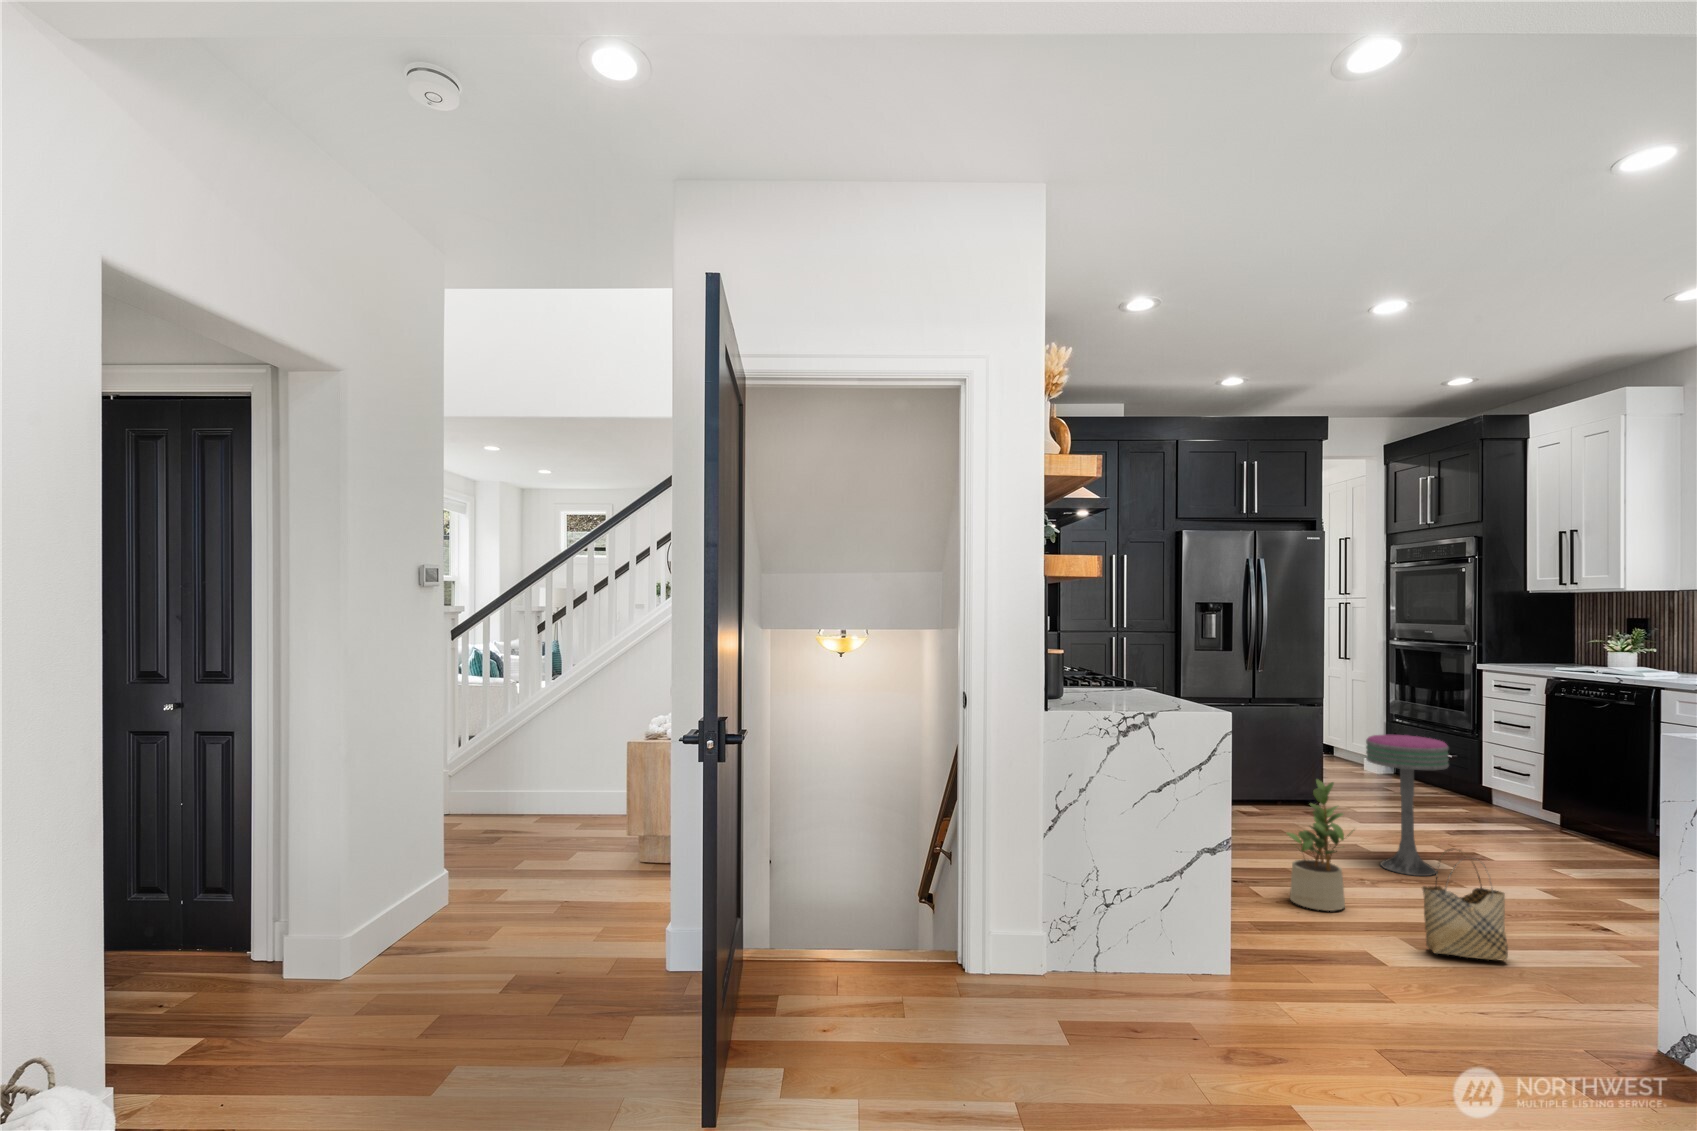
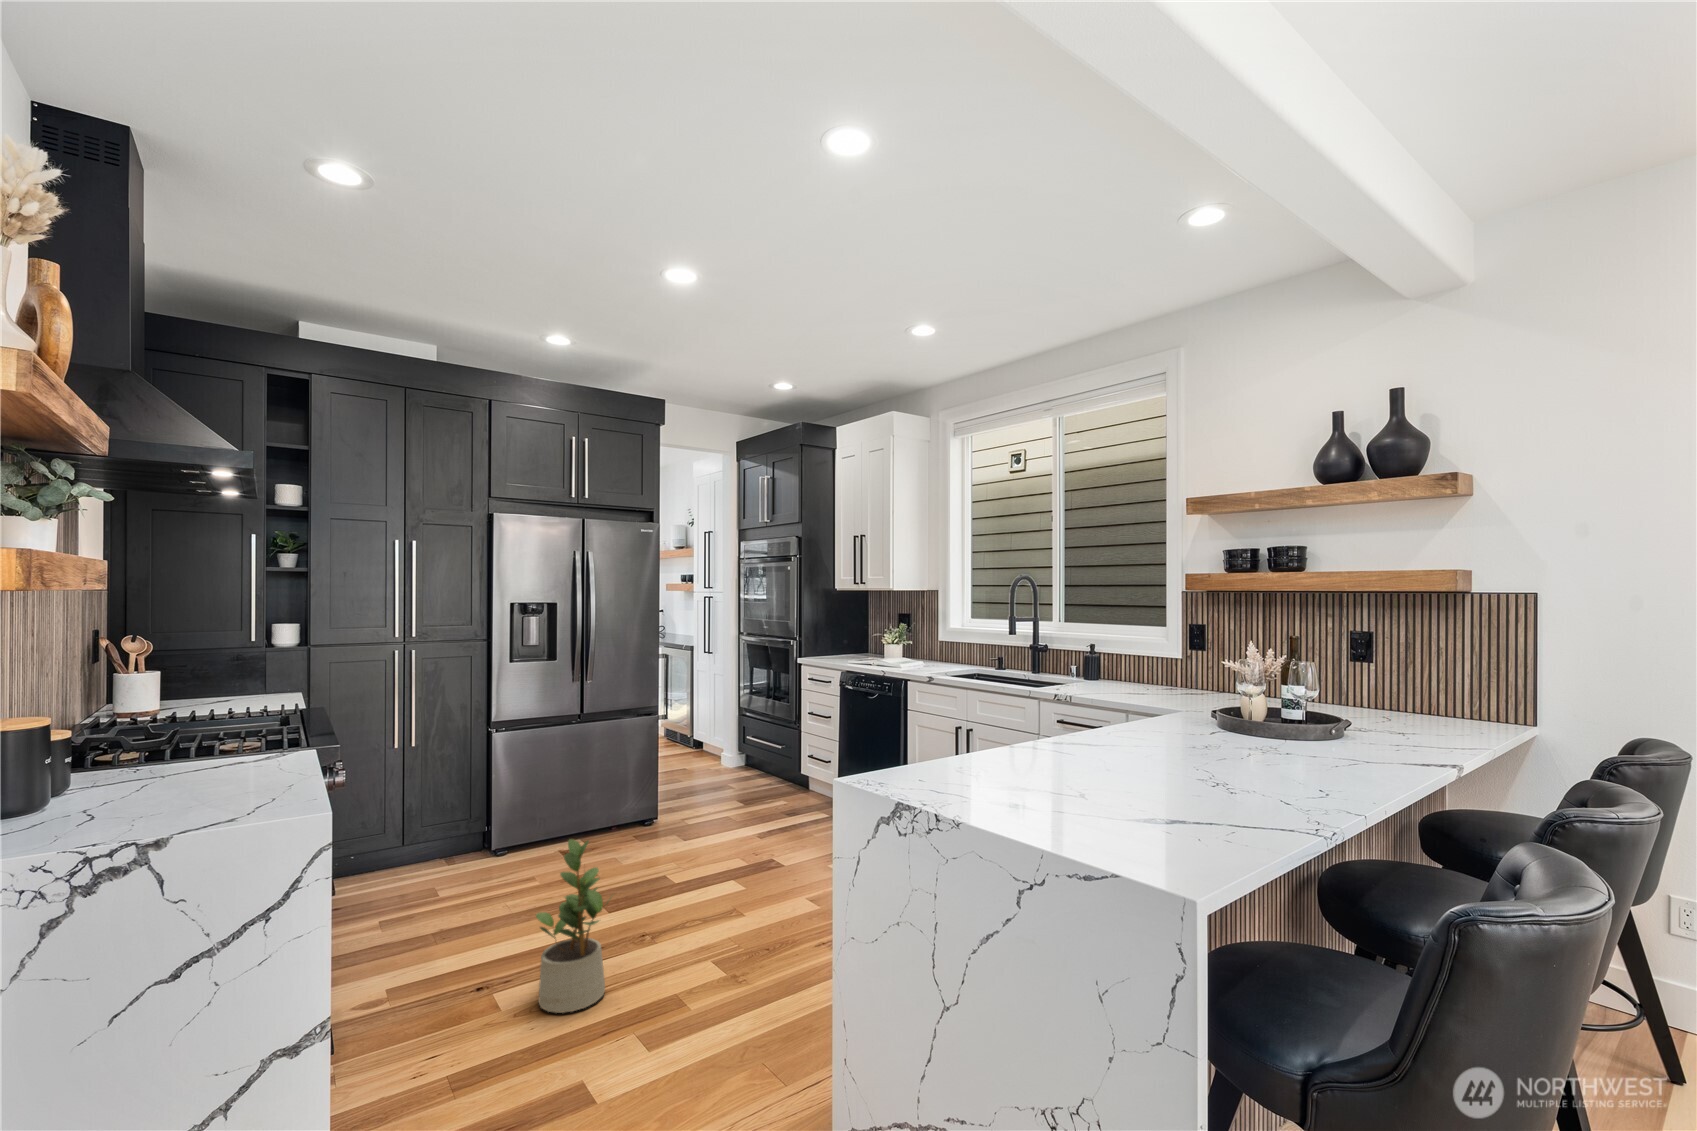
bar stool: present [1366,735,1449,876] -> none [662,751,740,909]
woven basket: present [1422,848,1508,961] -> none [661,910,753,1059]

